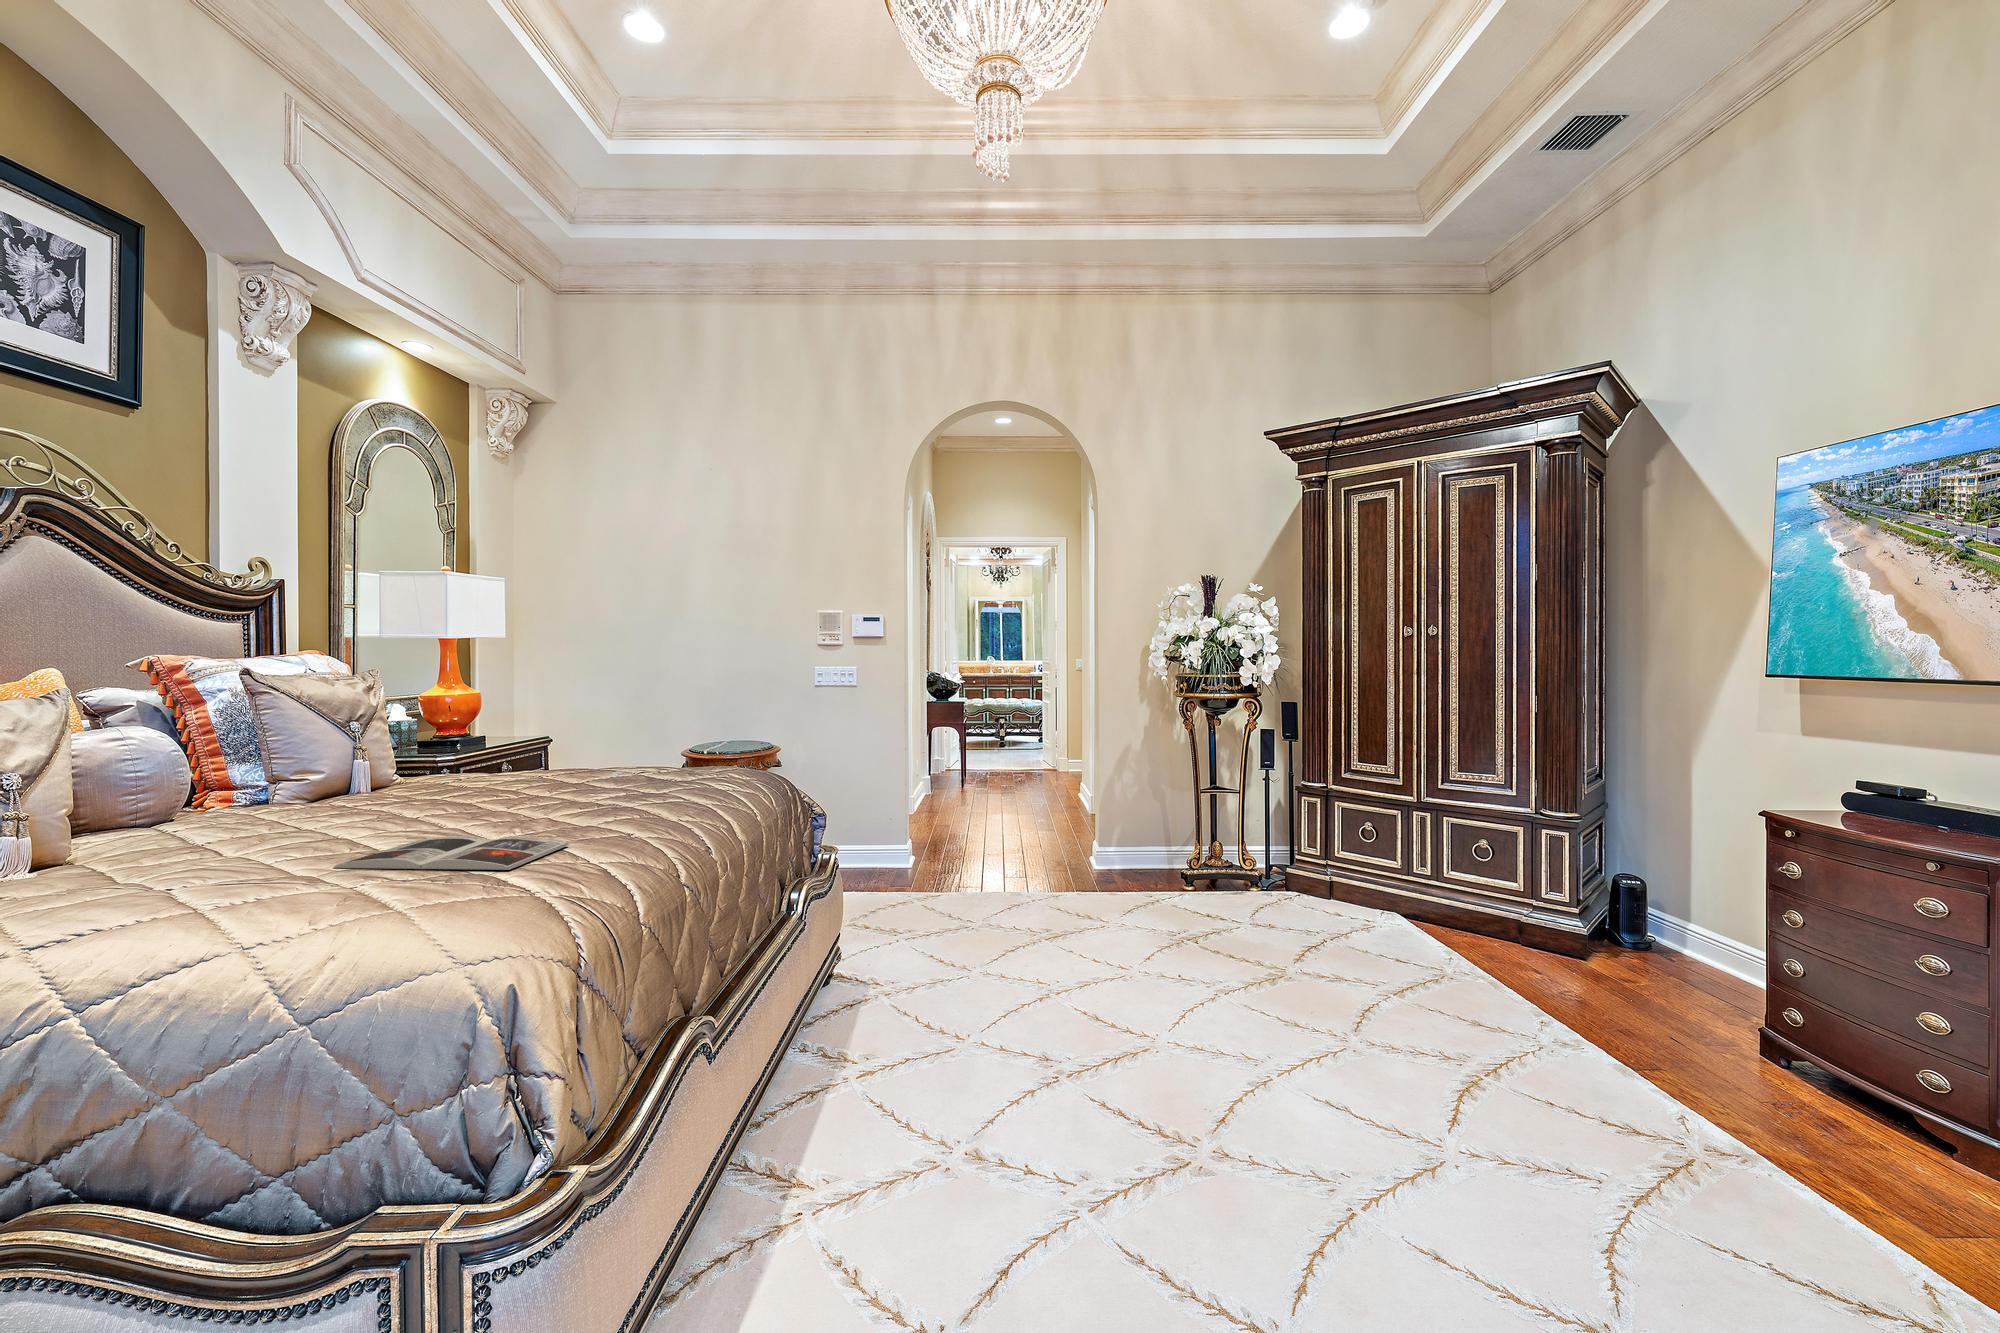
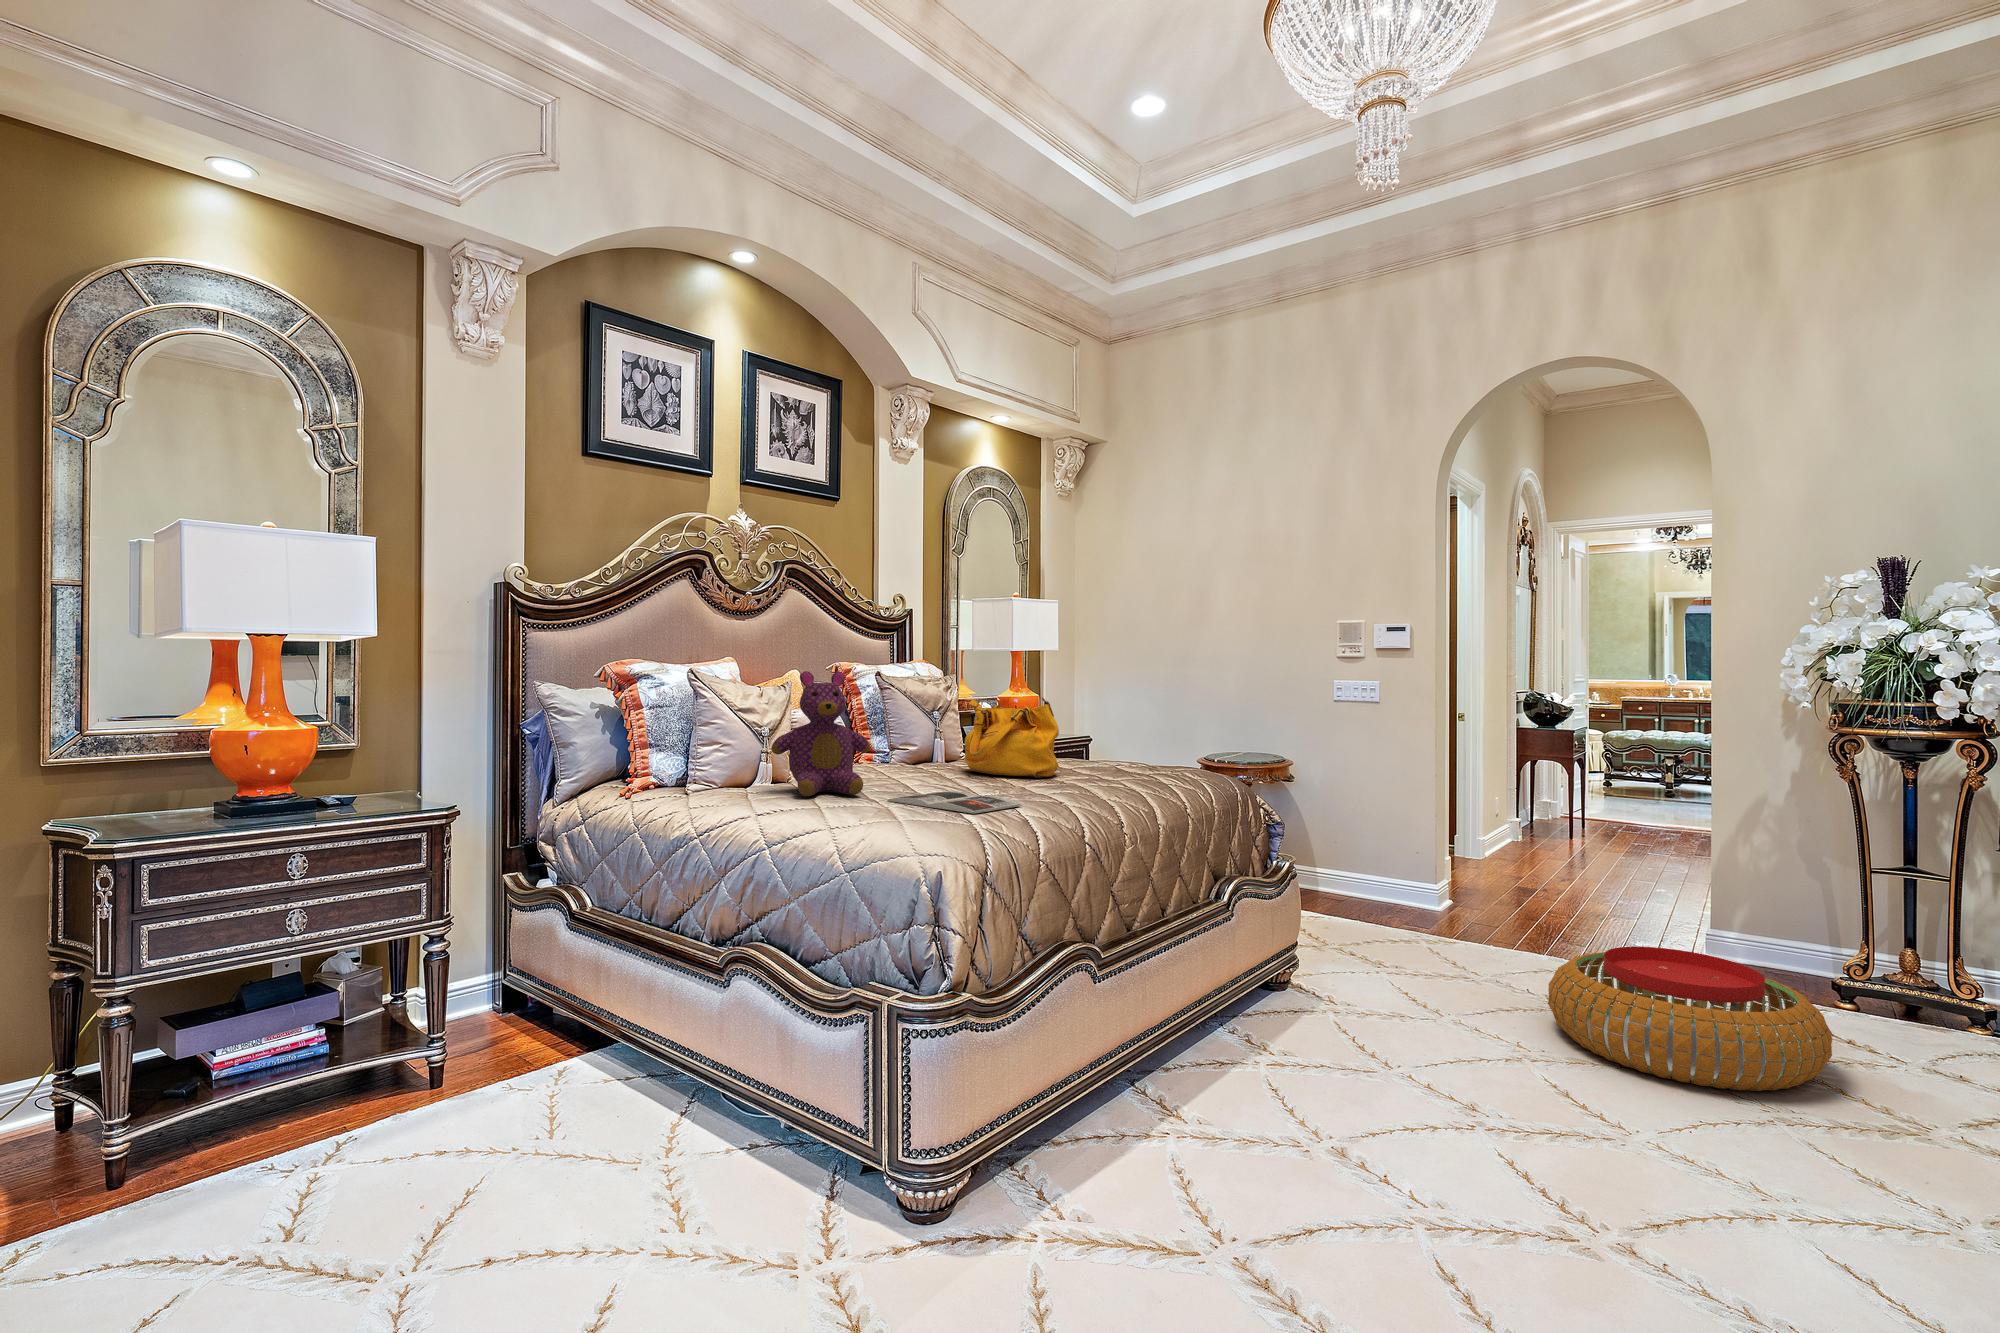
teddy bear: none [62,668,281,883] -> present [771,671,870,796]
handbag: none [422,694,569,801] -> present [965,697,1059,778]
pouf: none [1059,879,1255,992] -> present [1548,947,1832,1091]

